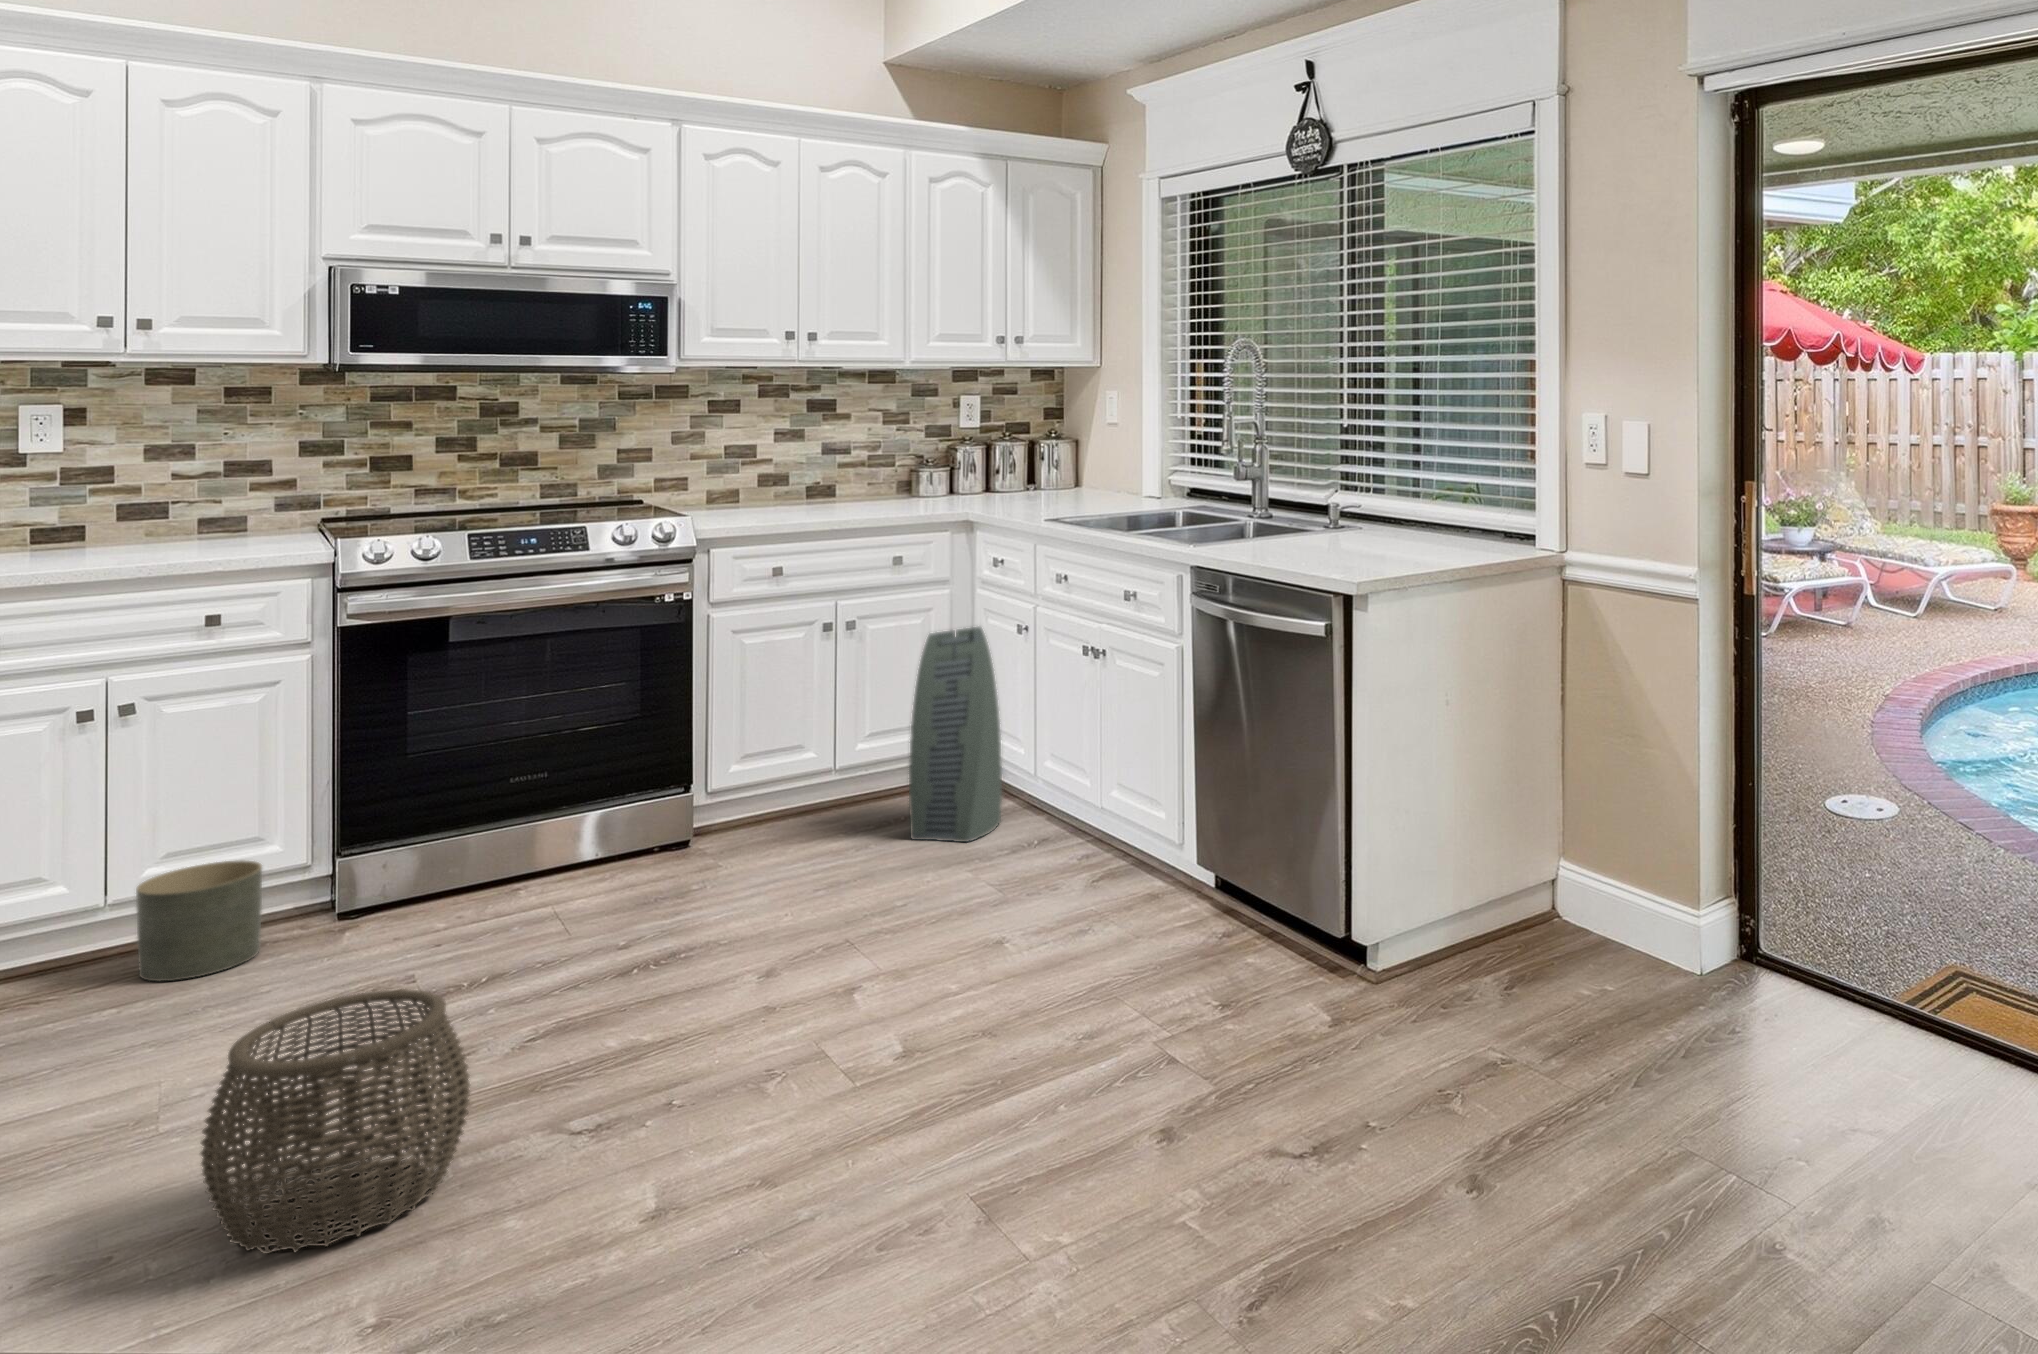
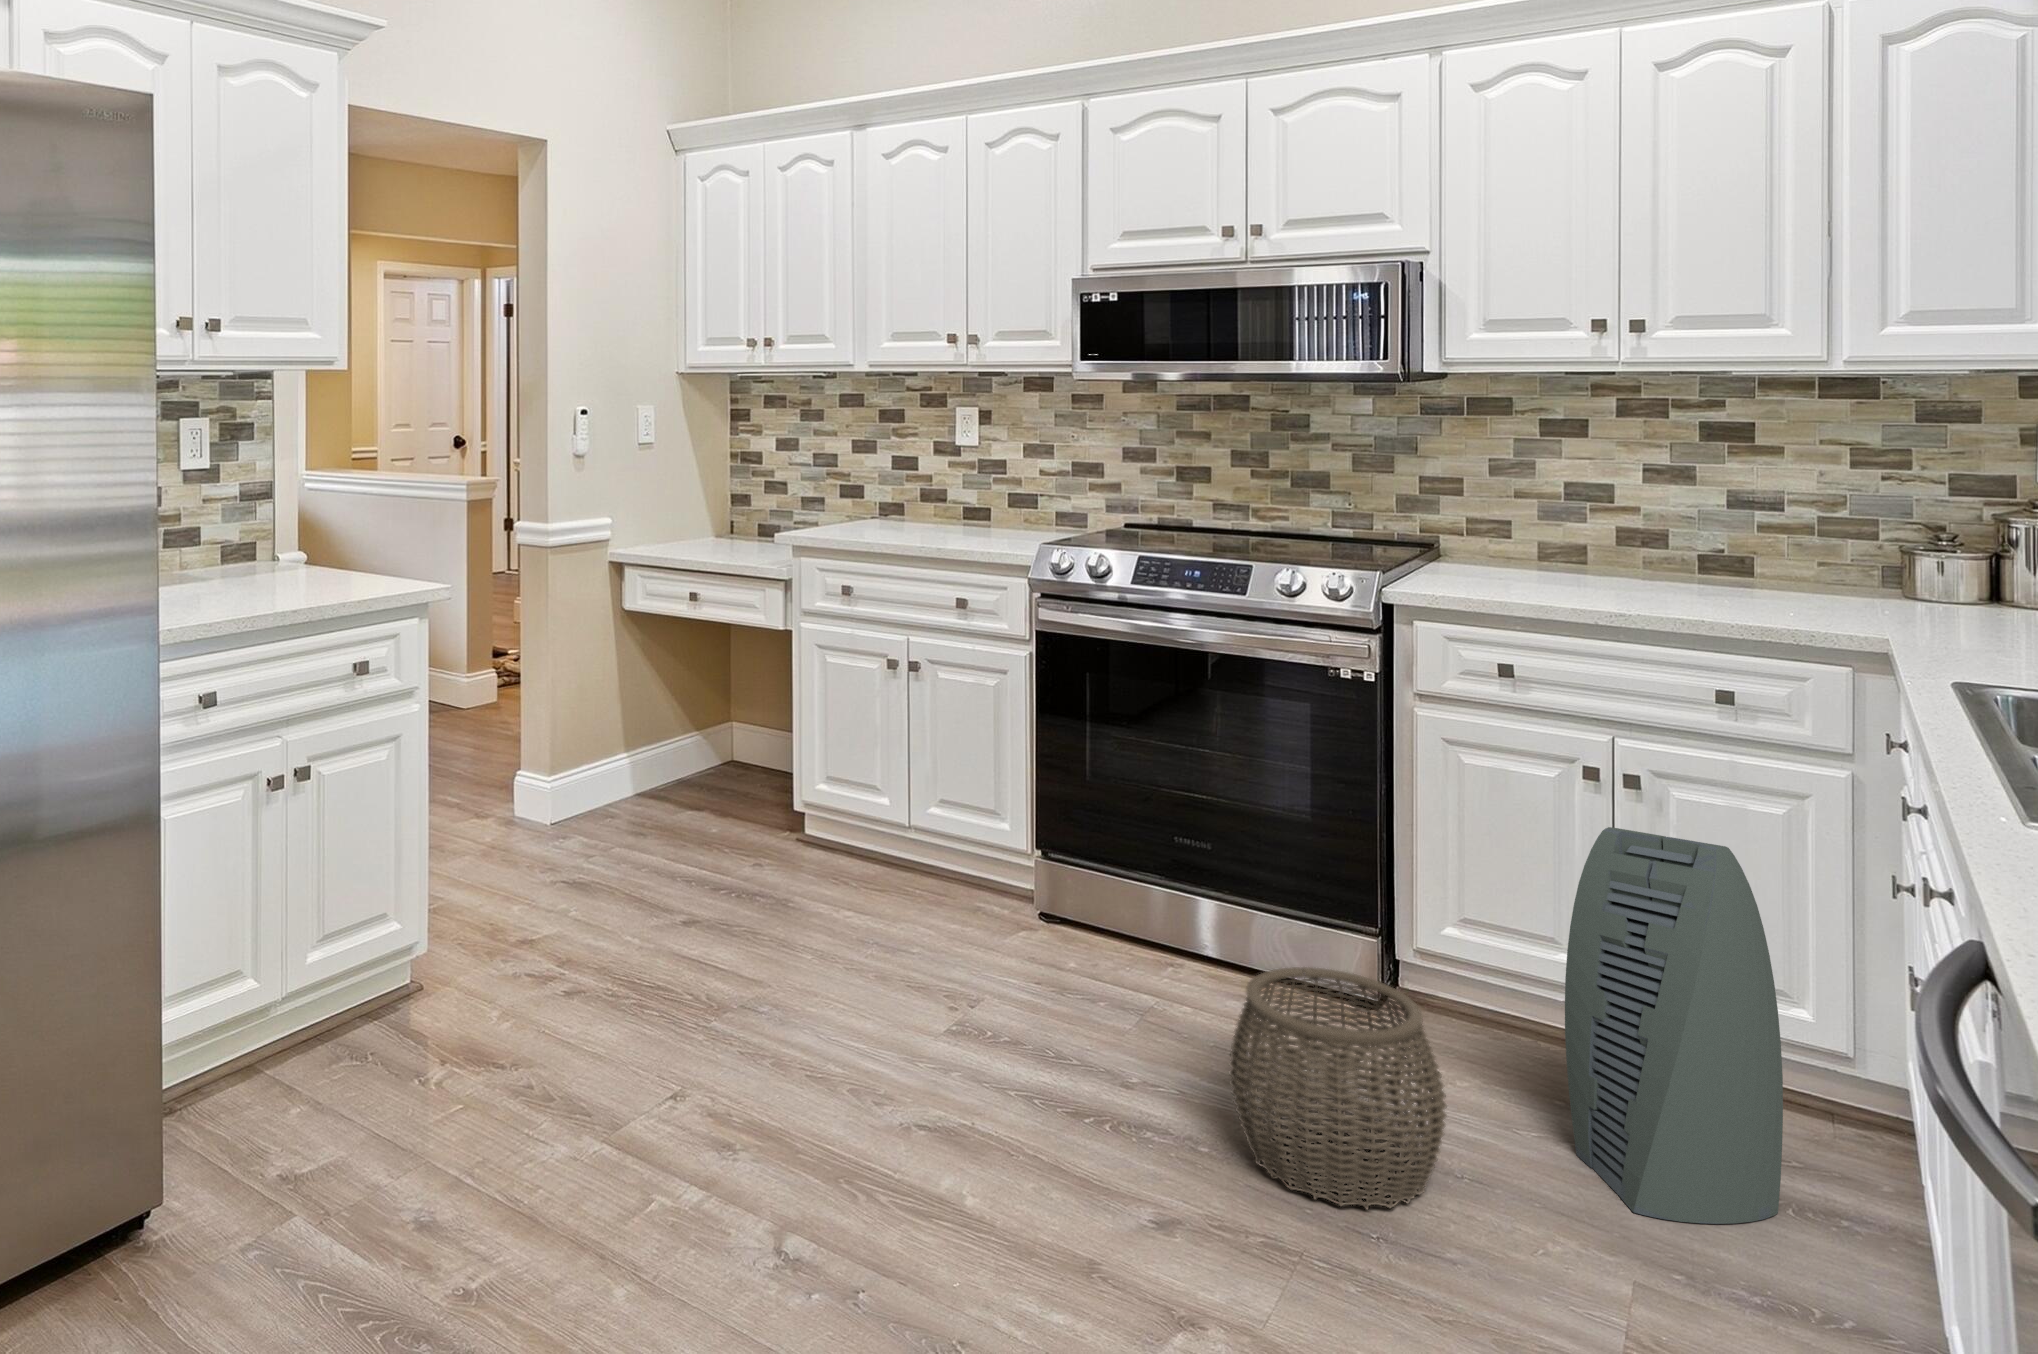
planter: present [136,860,262,981] -> none [876,810,959,911]
woven basket: present [200,989,470,1254] -> present [1229,967,1447,1209]

